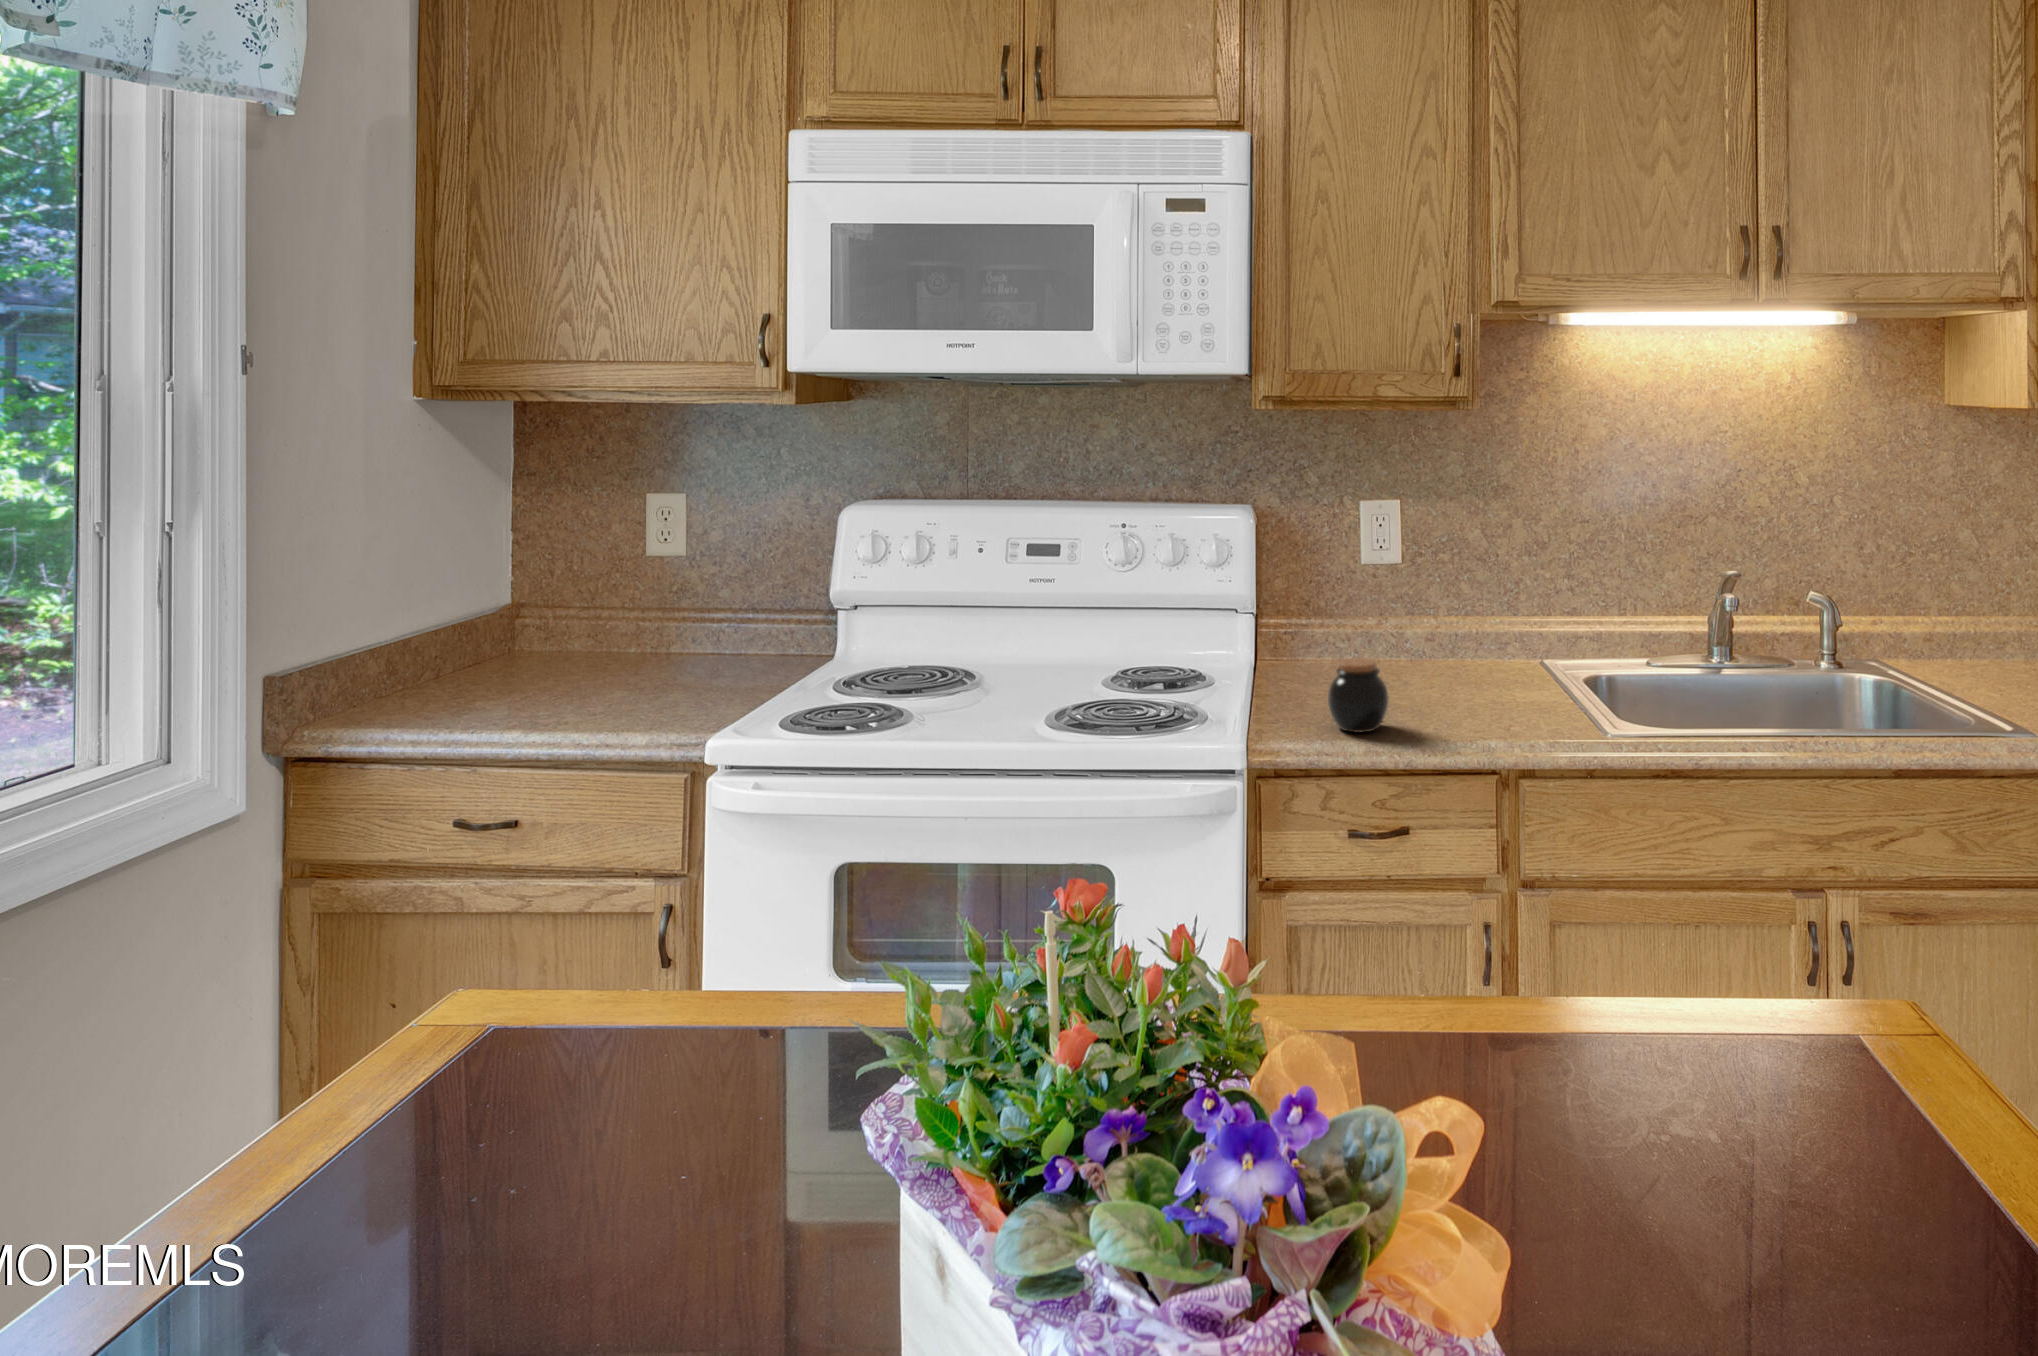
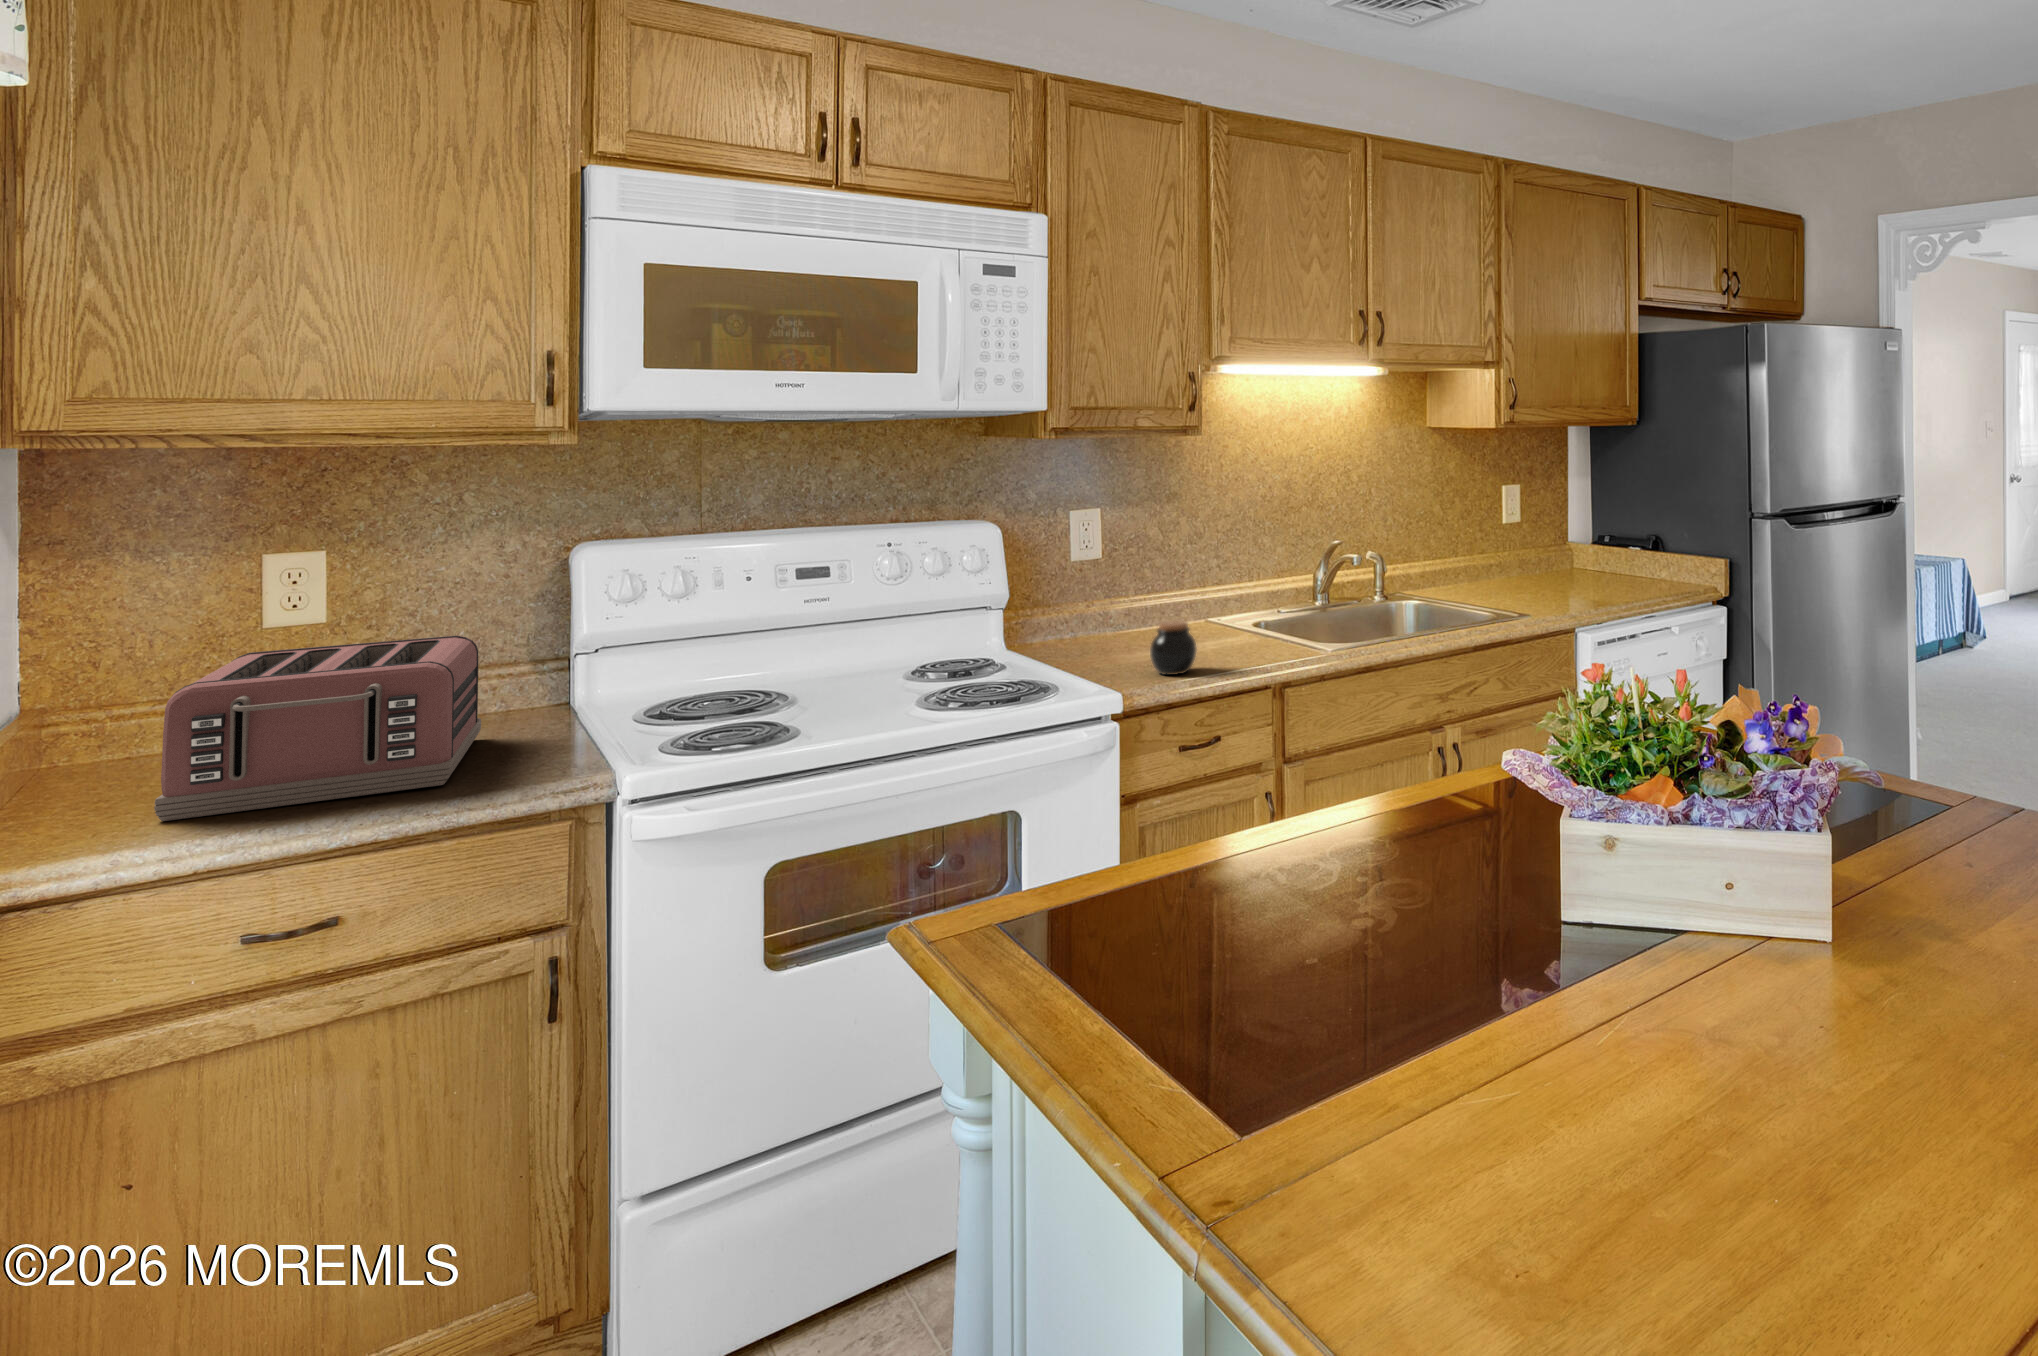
toaster: none [437,575,731,720] -> present [154,635,481,821]

